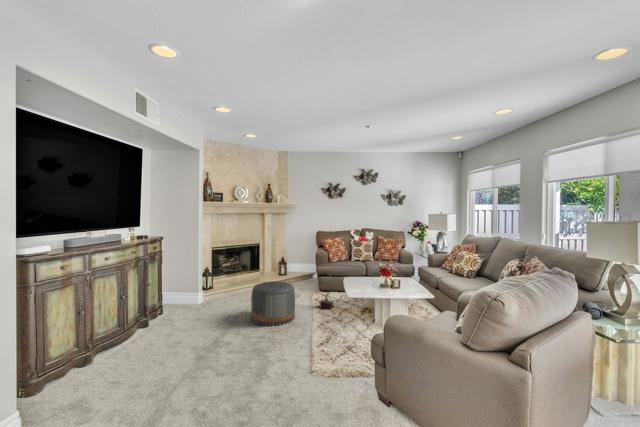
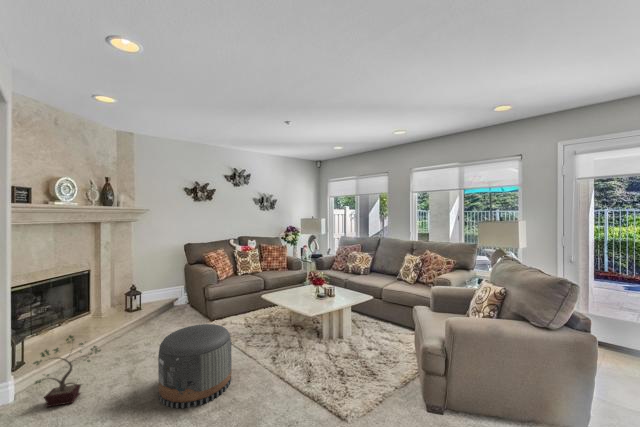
potted plant: present [316,282,342,309] -> present [33,335,101,407]

